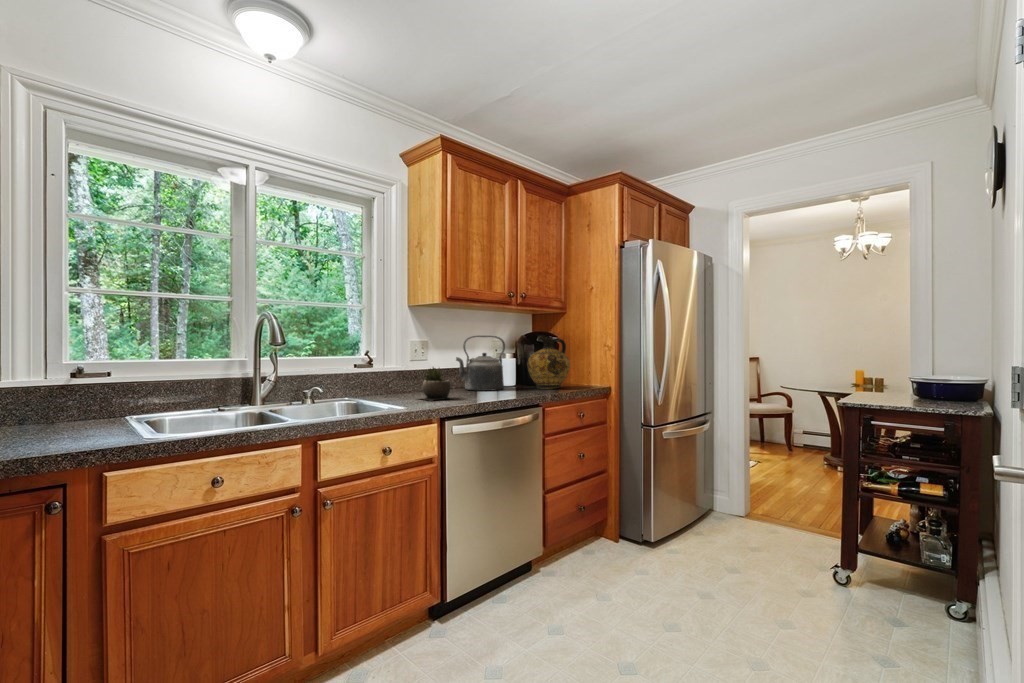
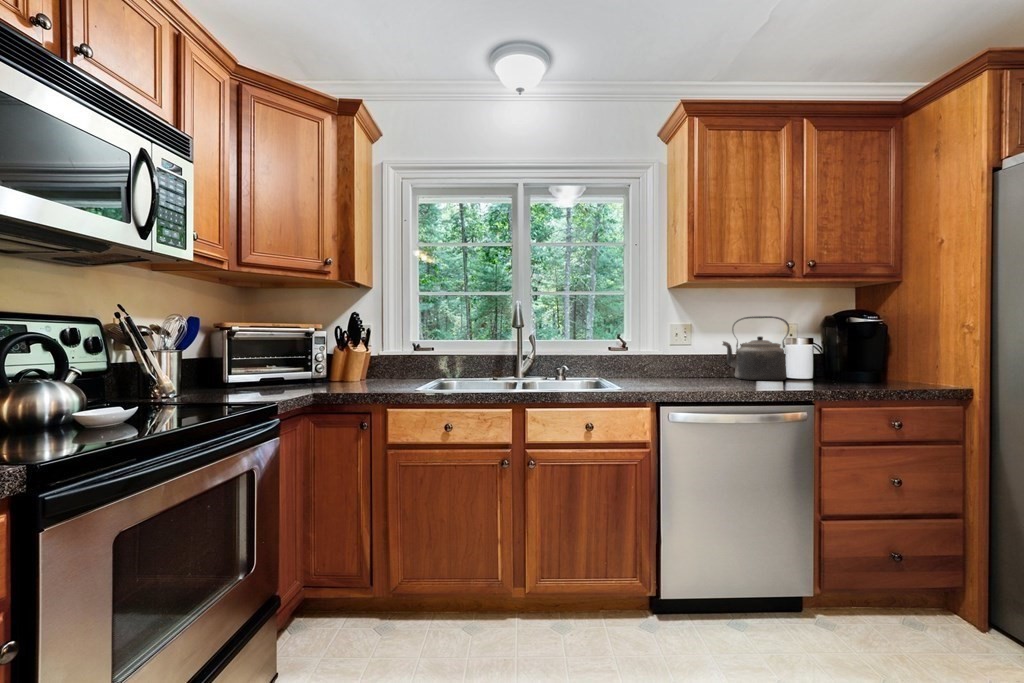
ceramic jug: present [527,335,570,389] -> none [821,313,892,383]
succulent plant: present [420,367,452,400] -> none [657,349,697,385]

